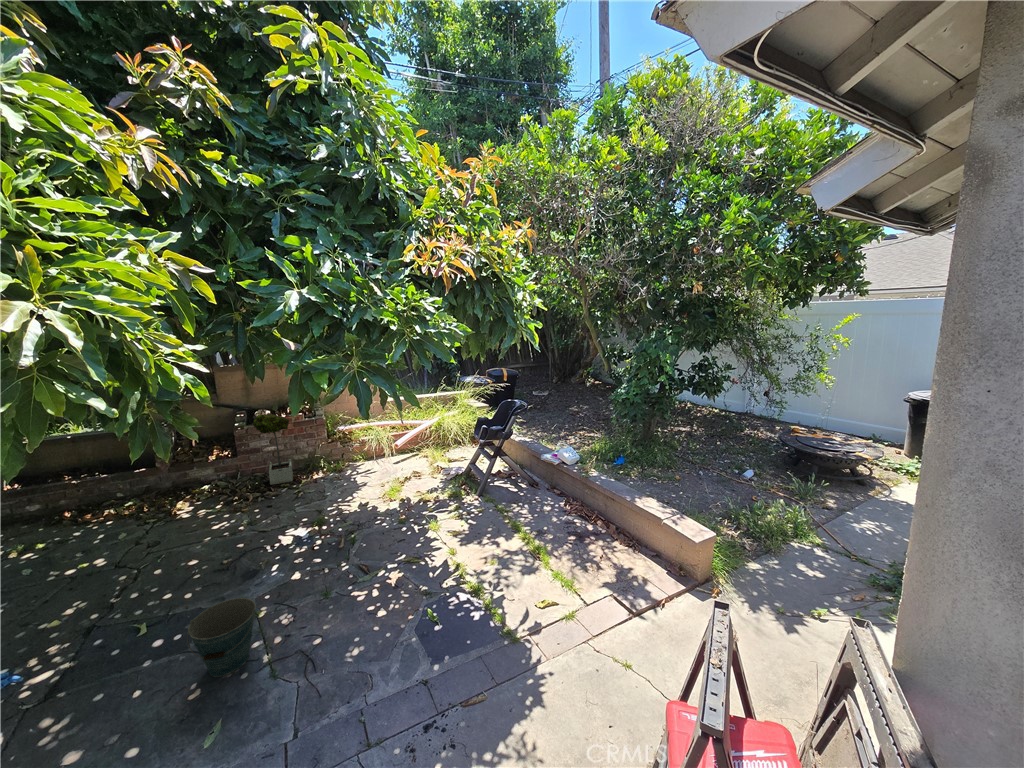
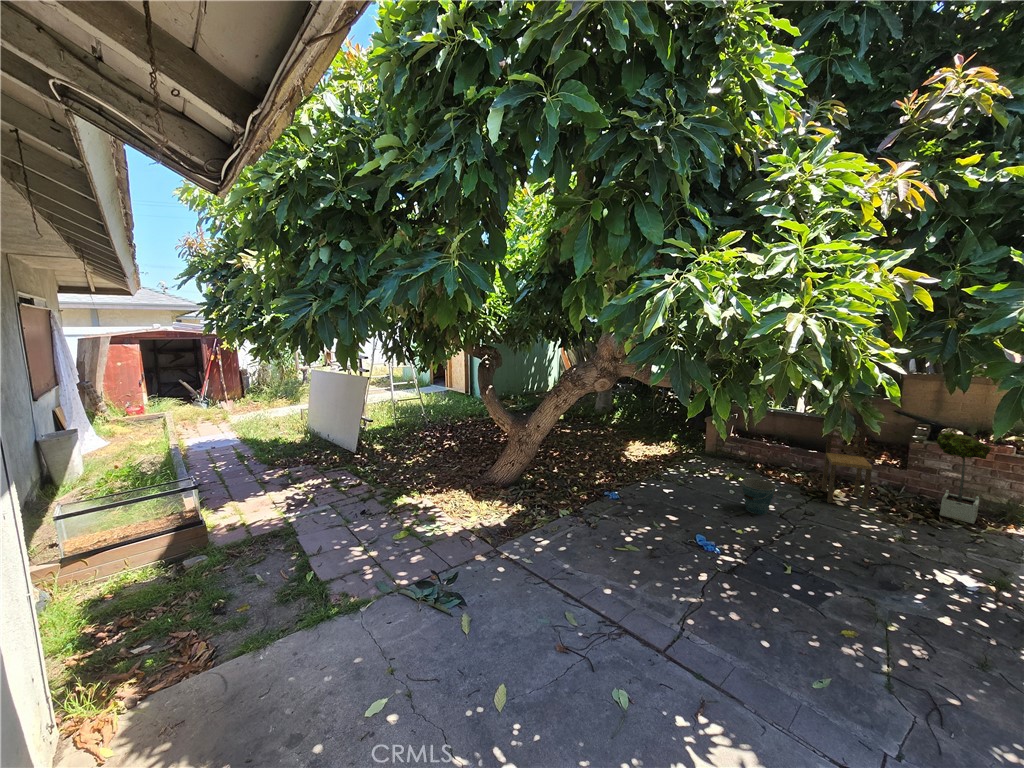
chair: none [150,423,213,521] -> present [822,423,872,508]
bucket: present [187,598,256,677] -> present [742,478,776,514]

